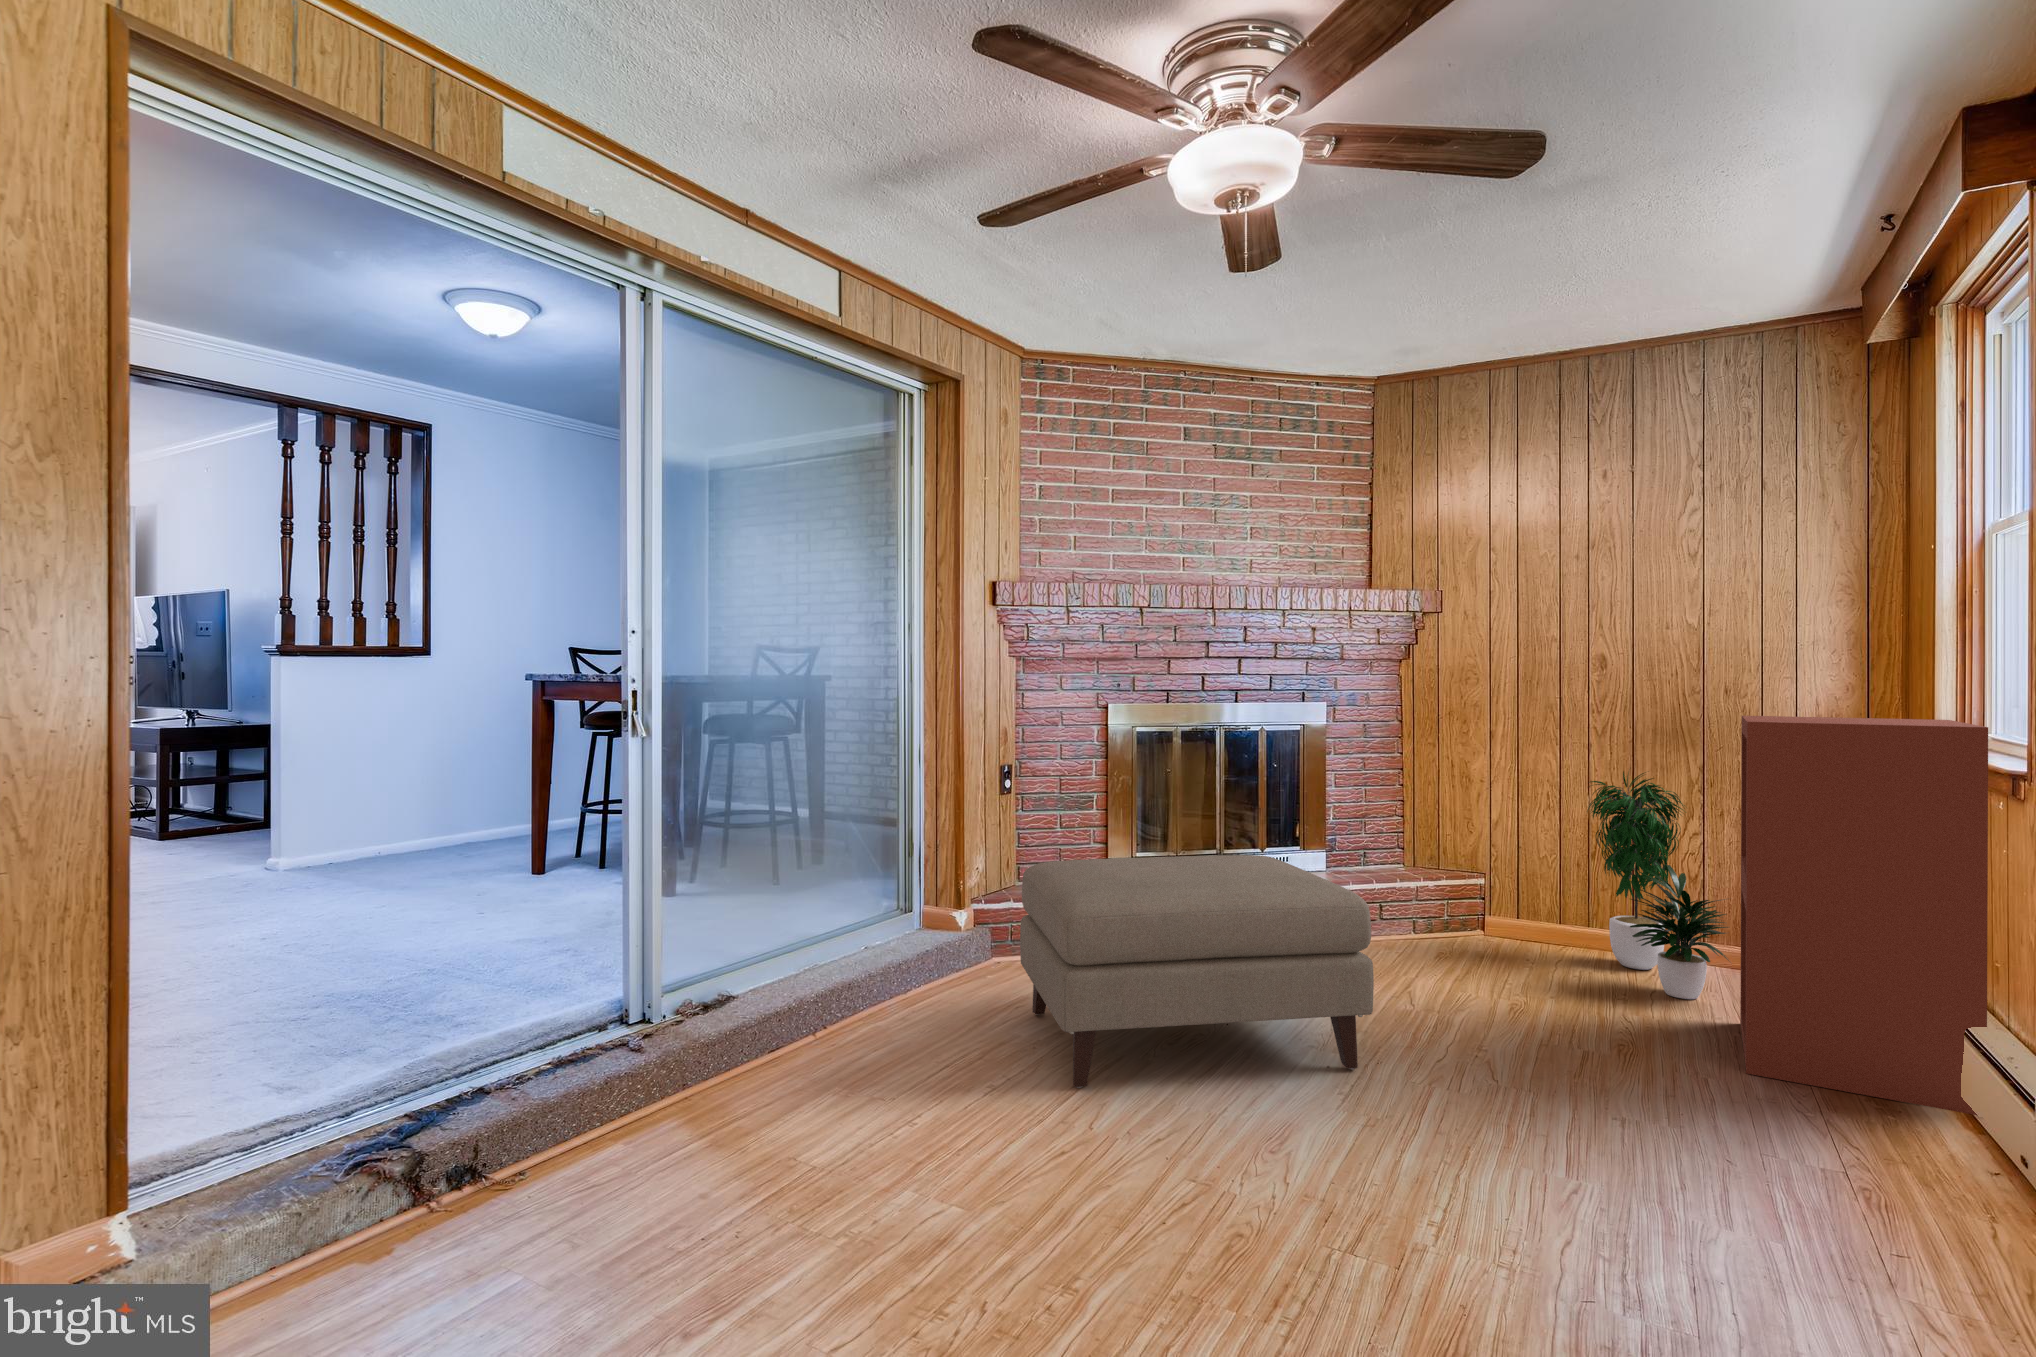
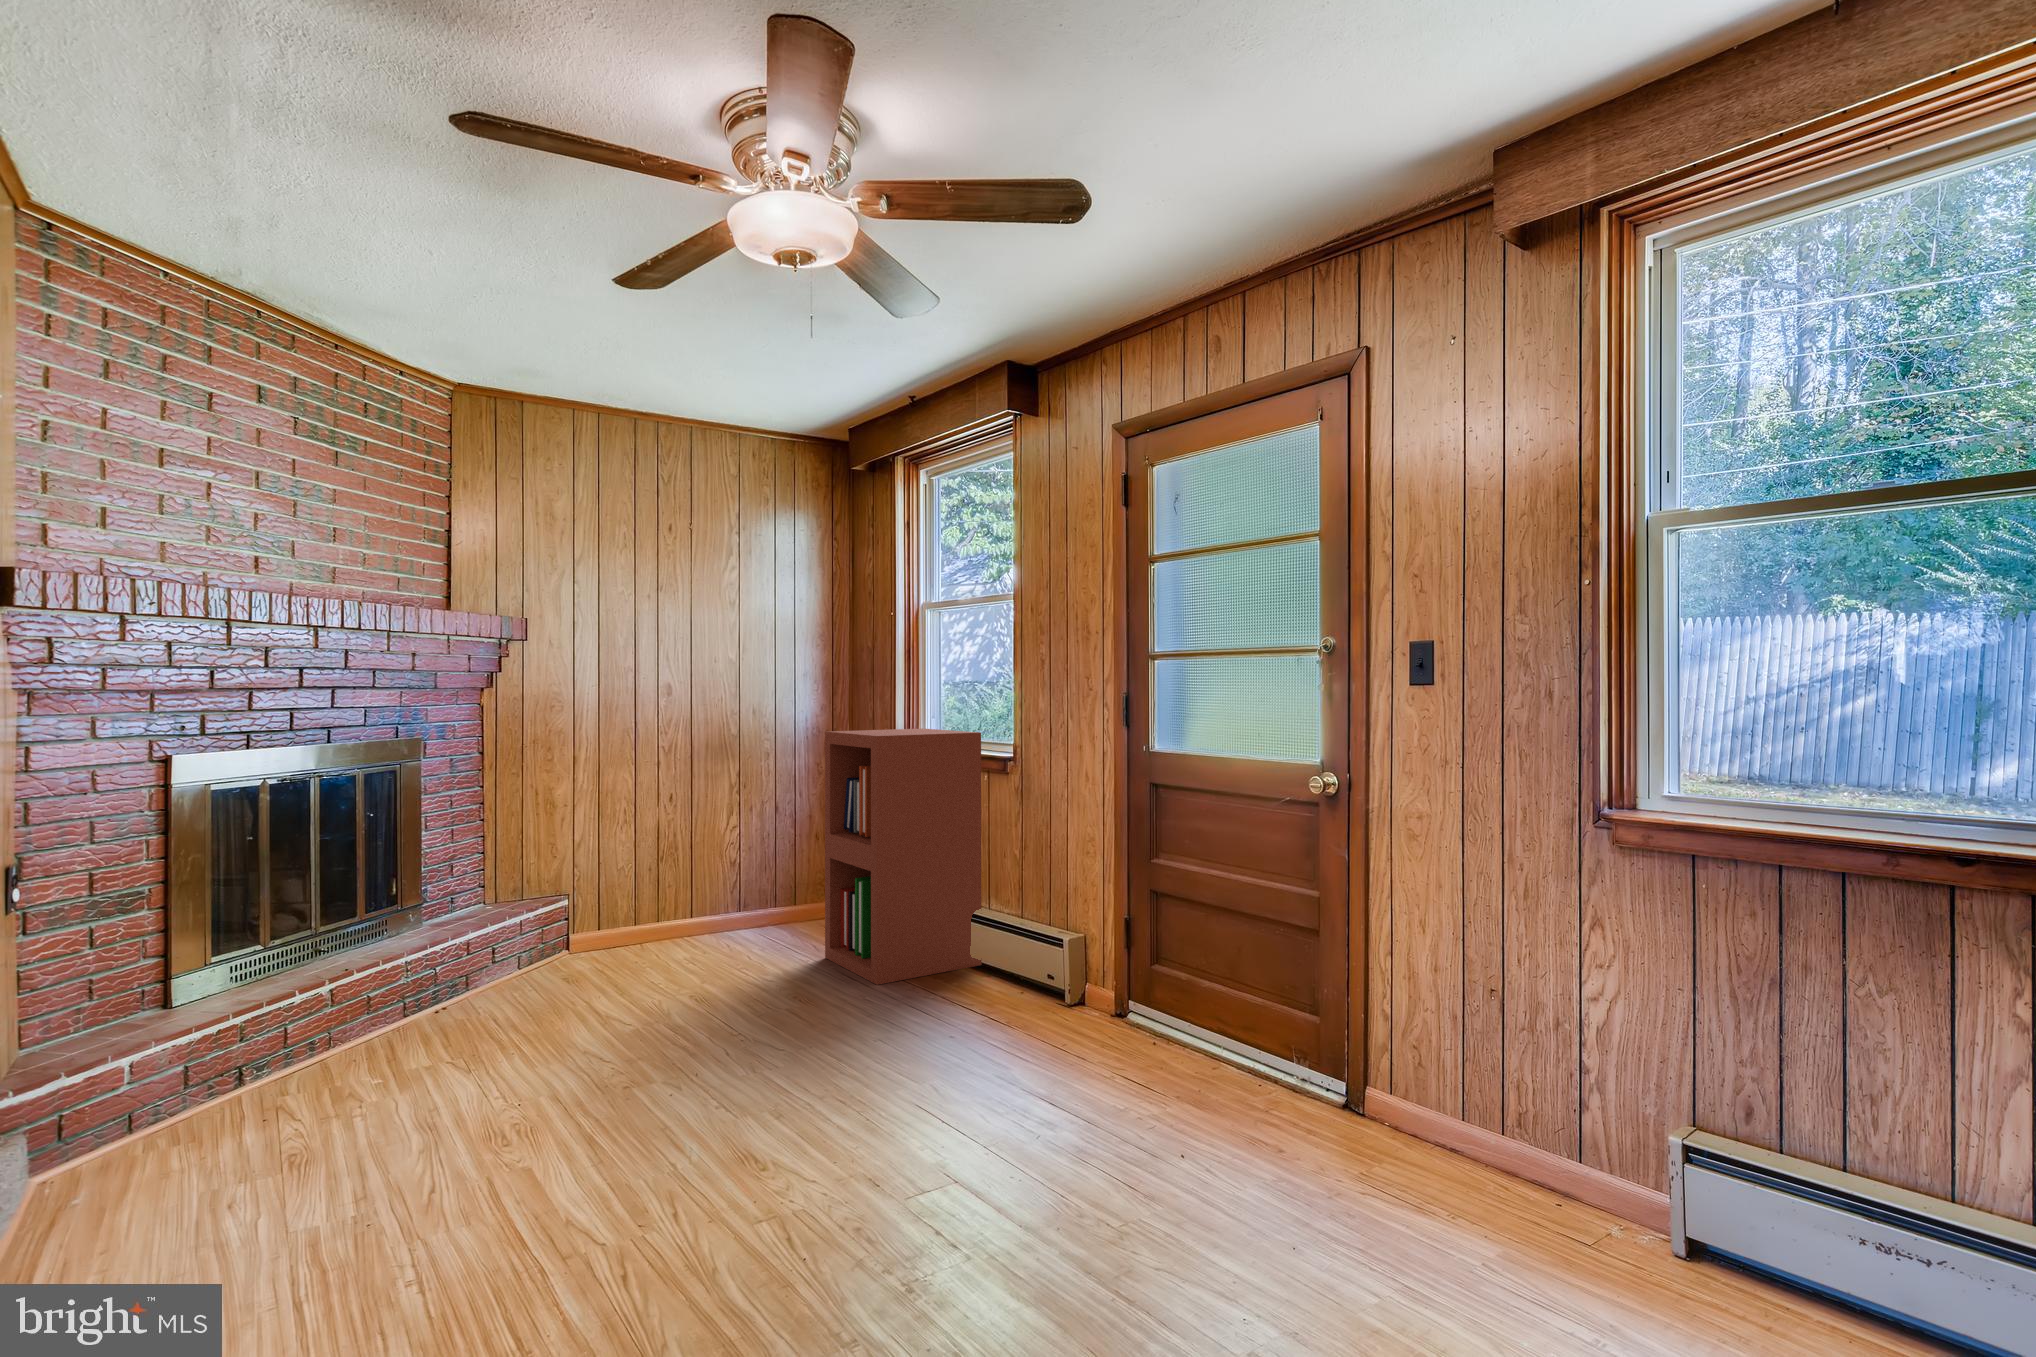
potted plant: present [1587,771,1729,999] -> none [673,776,807,955]
ottoman: present [1020,855,1374,1088] -> none [253,909,708,1224]

